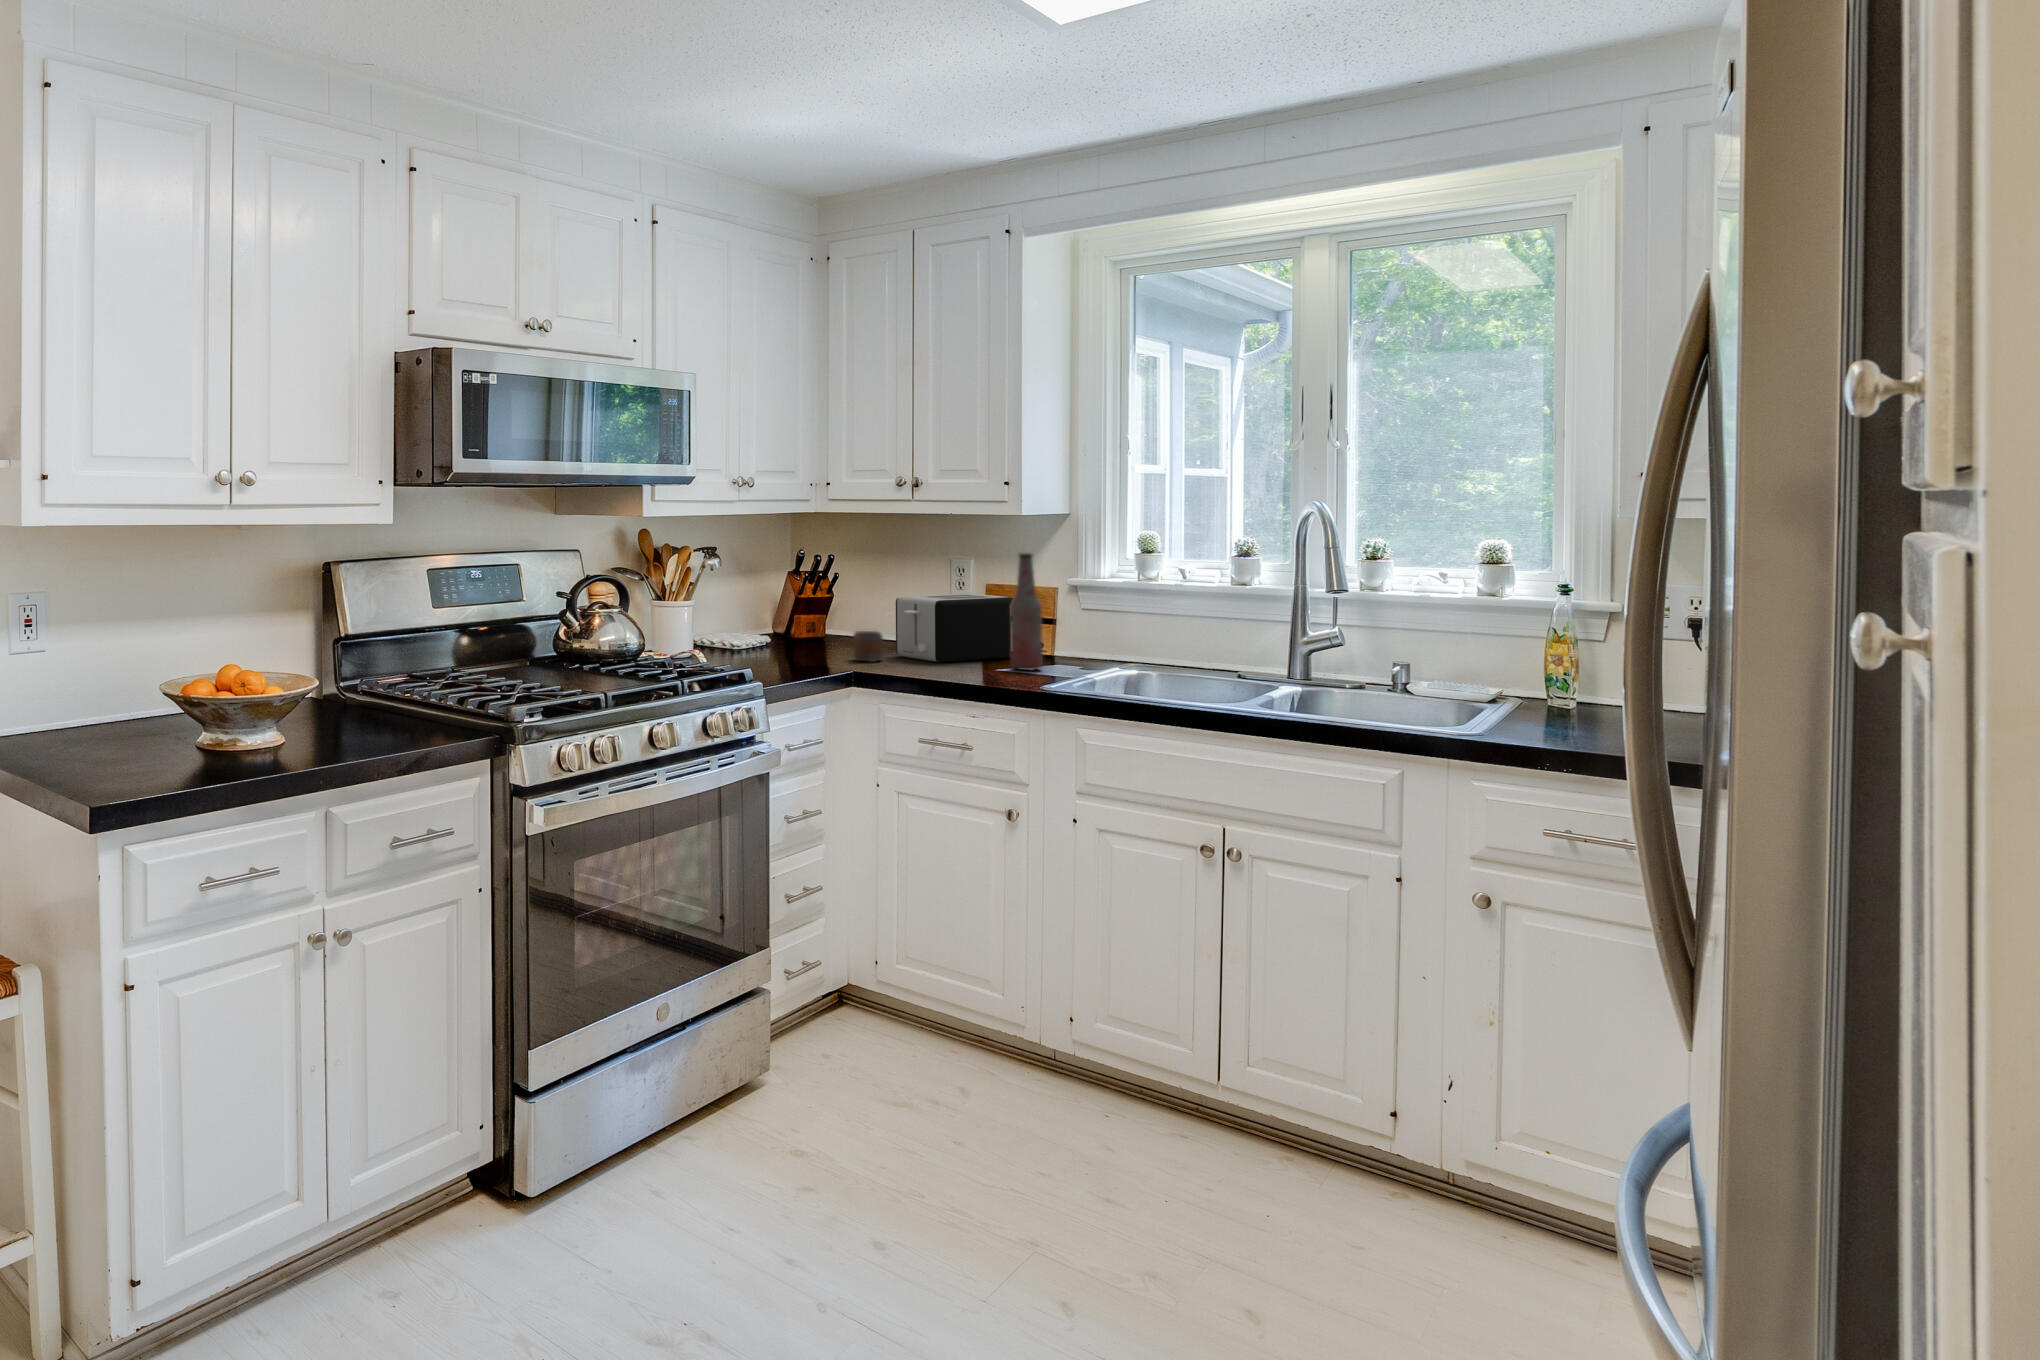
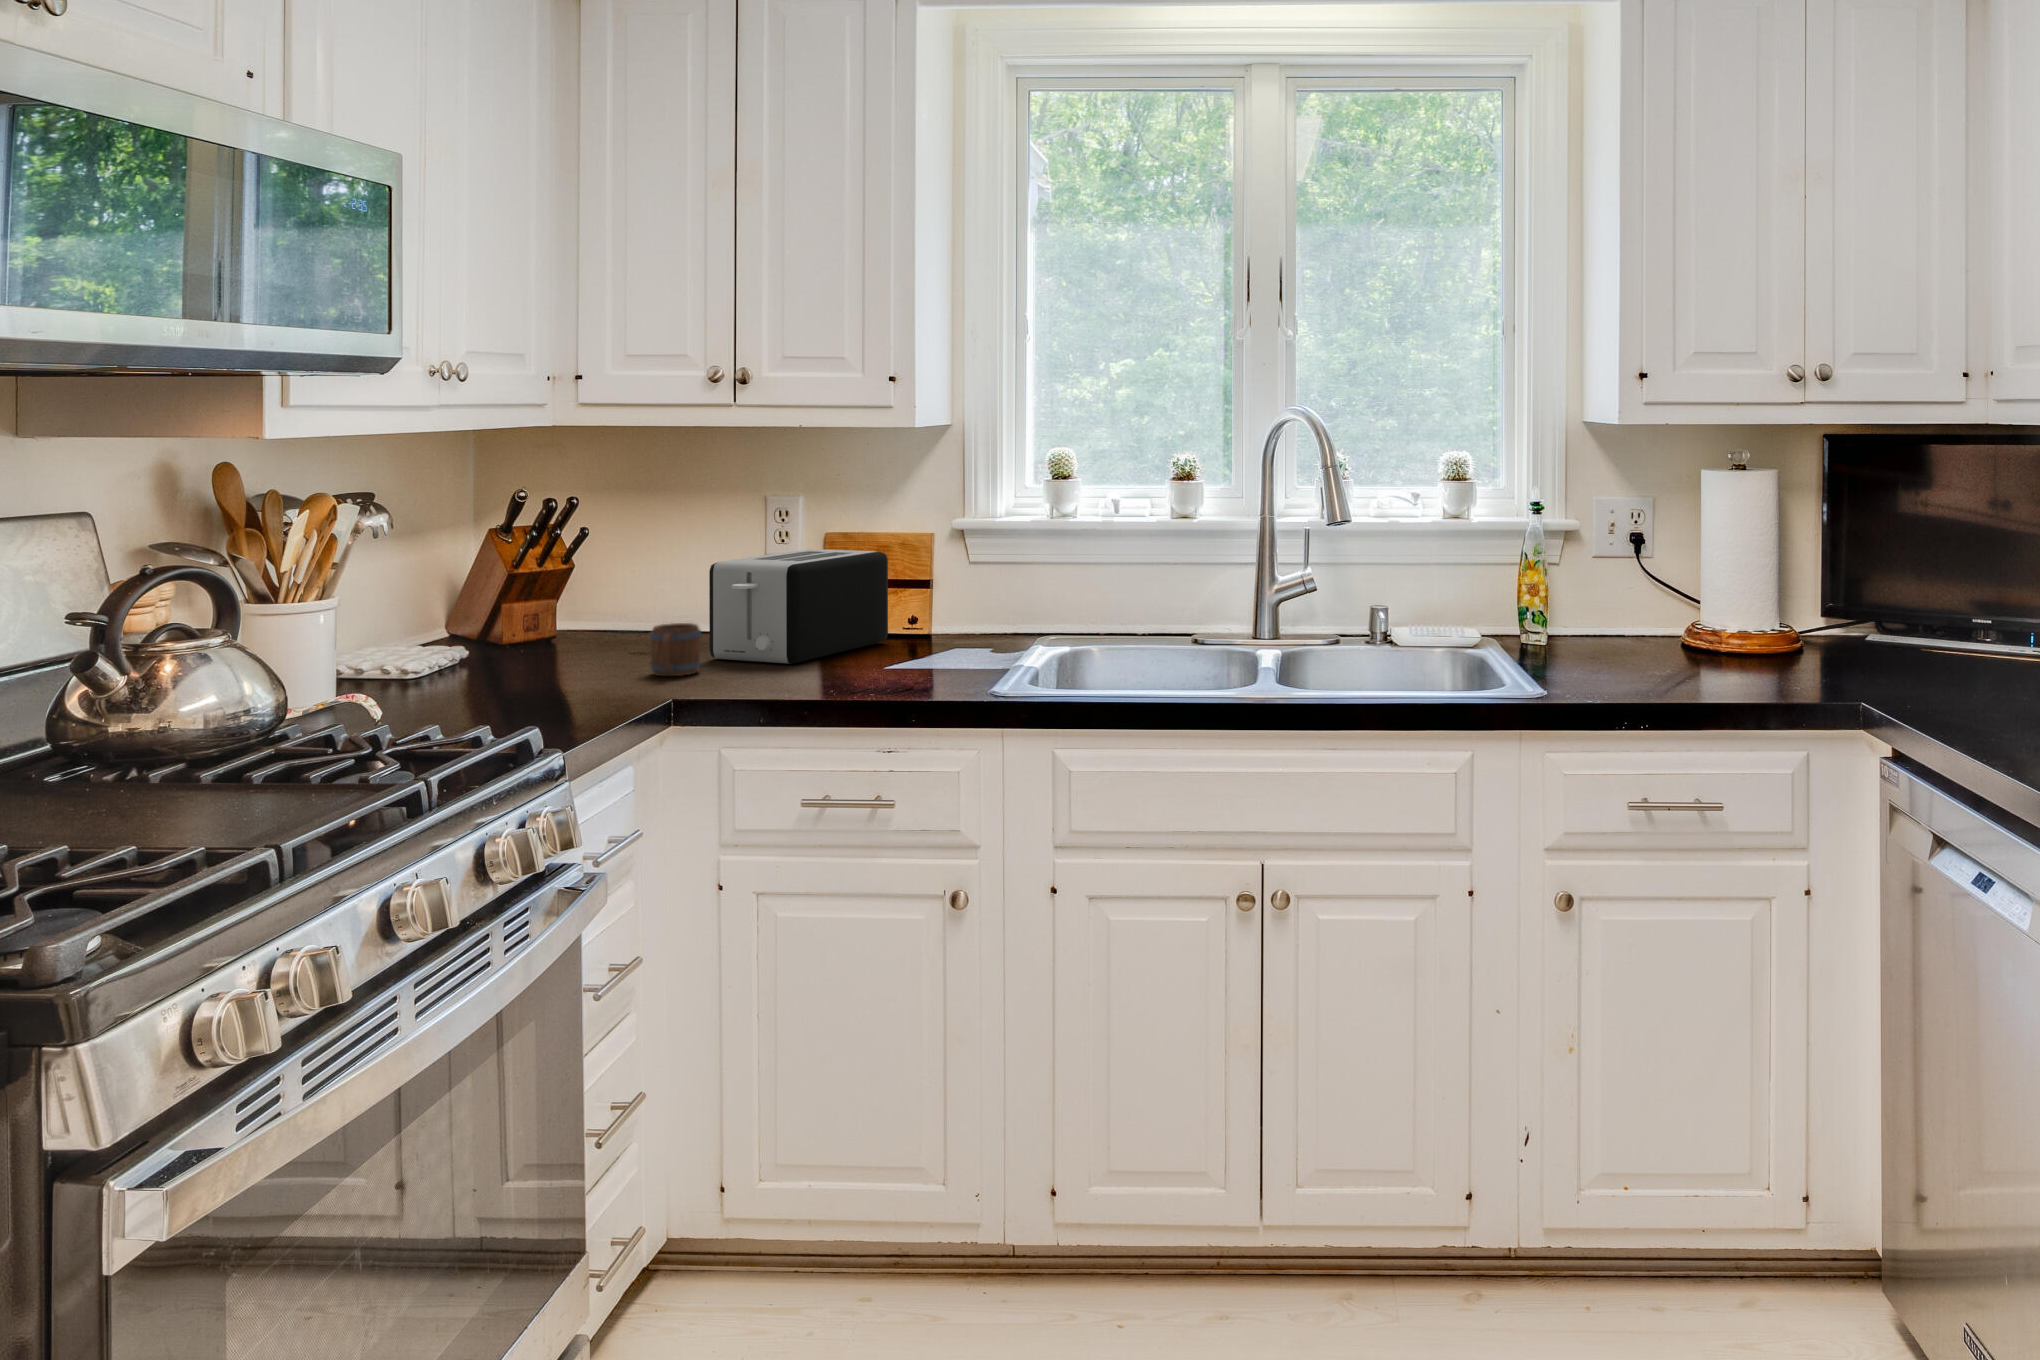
bottle: present [1010,553,1043,670] -> none [907,485,954,664]

